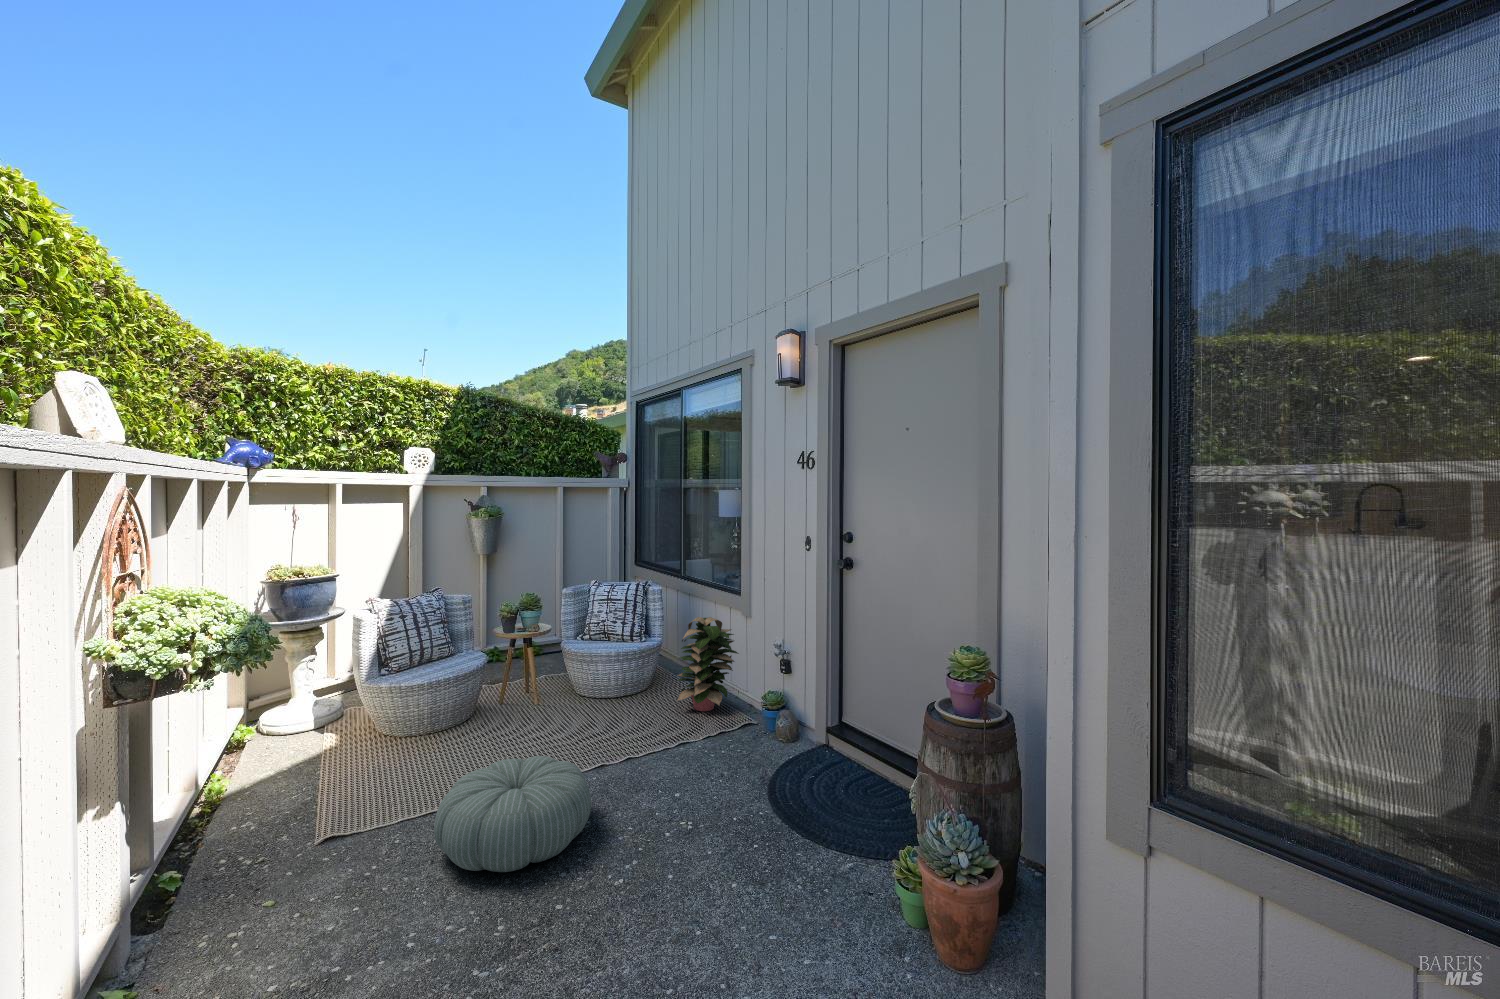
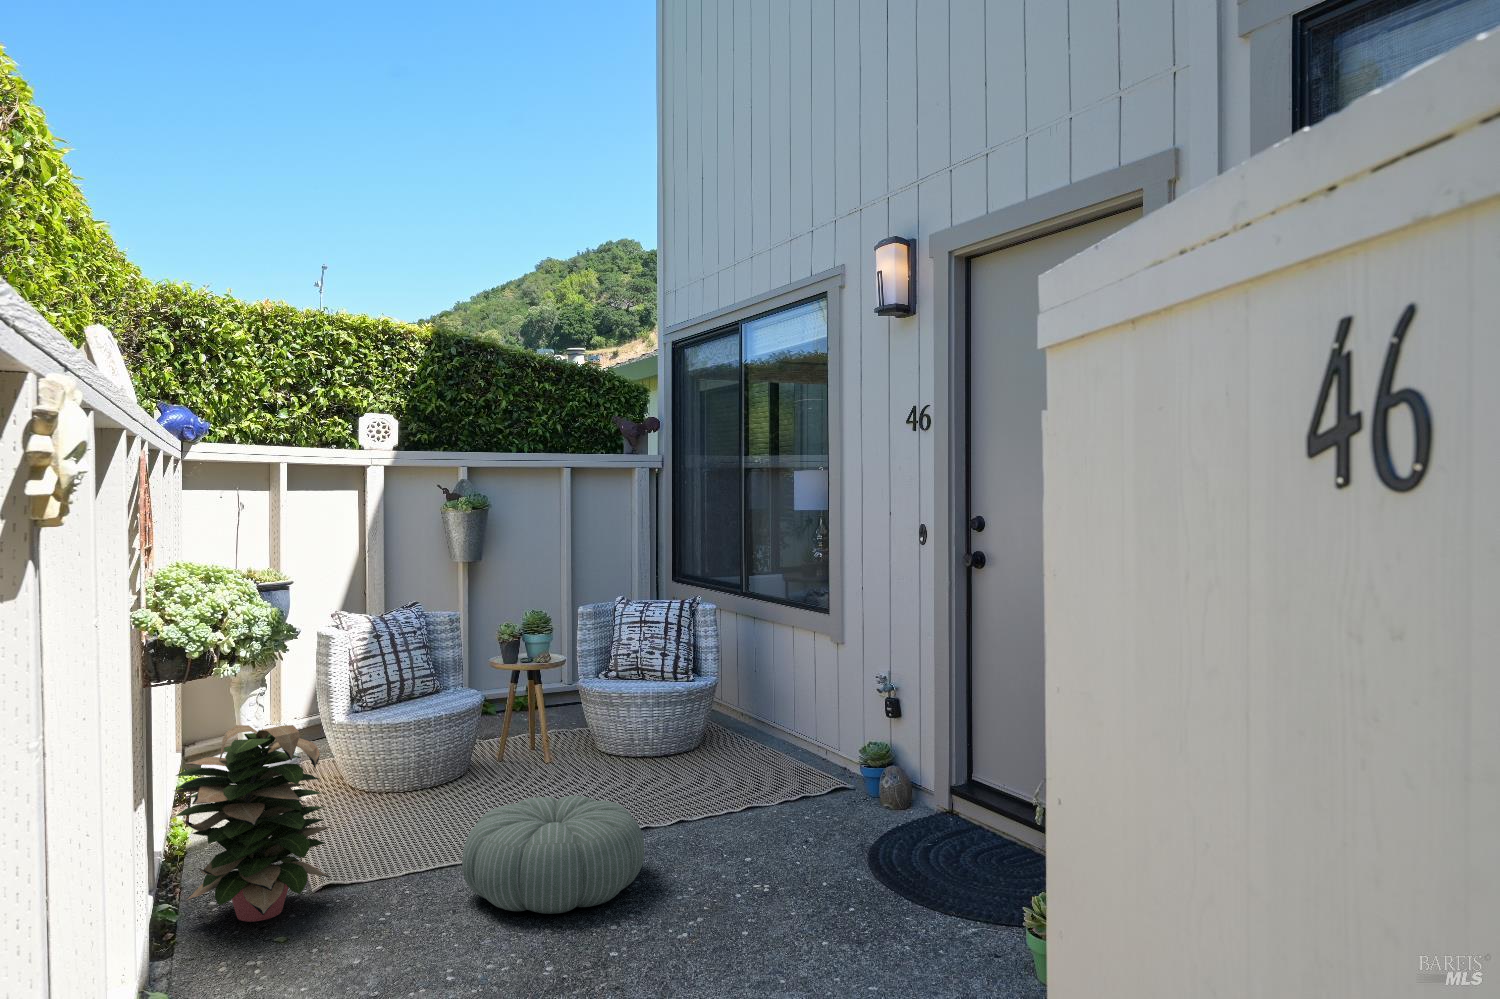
decorative plant: present [676,617,739,711] -> present [175,725,330,922]

